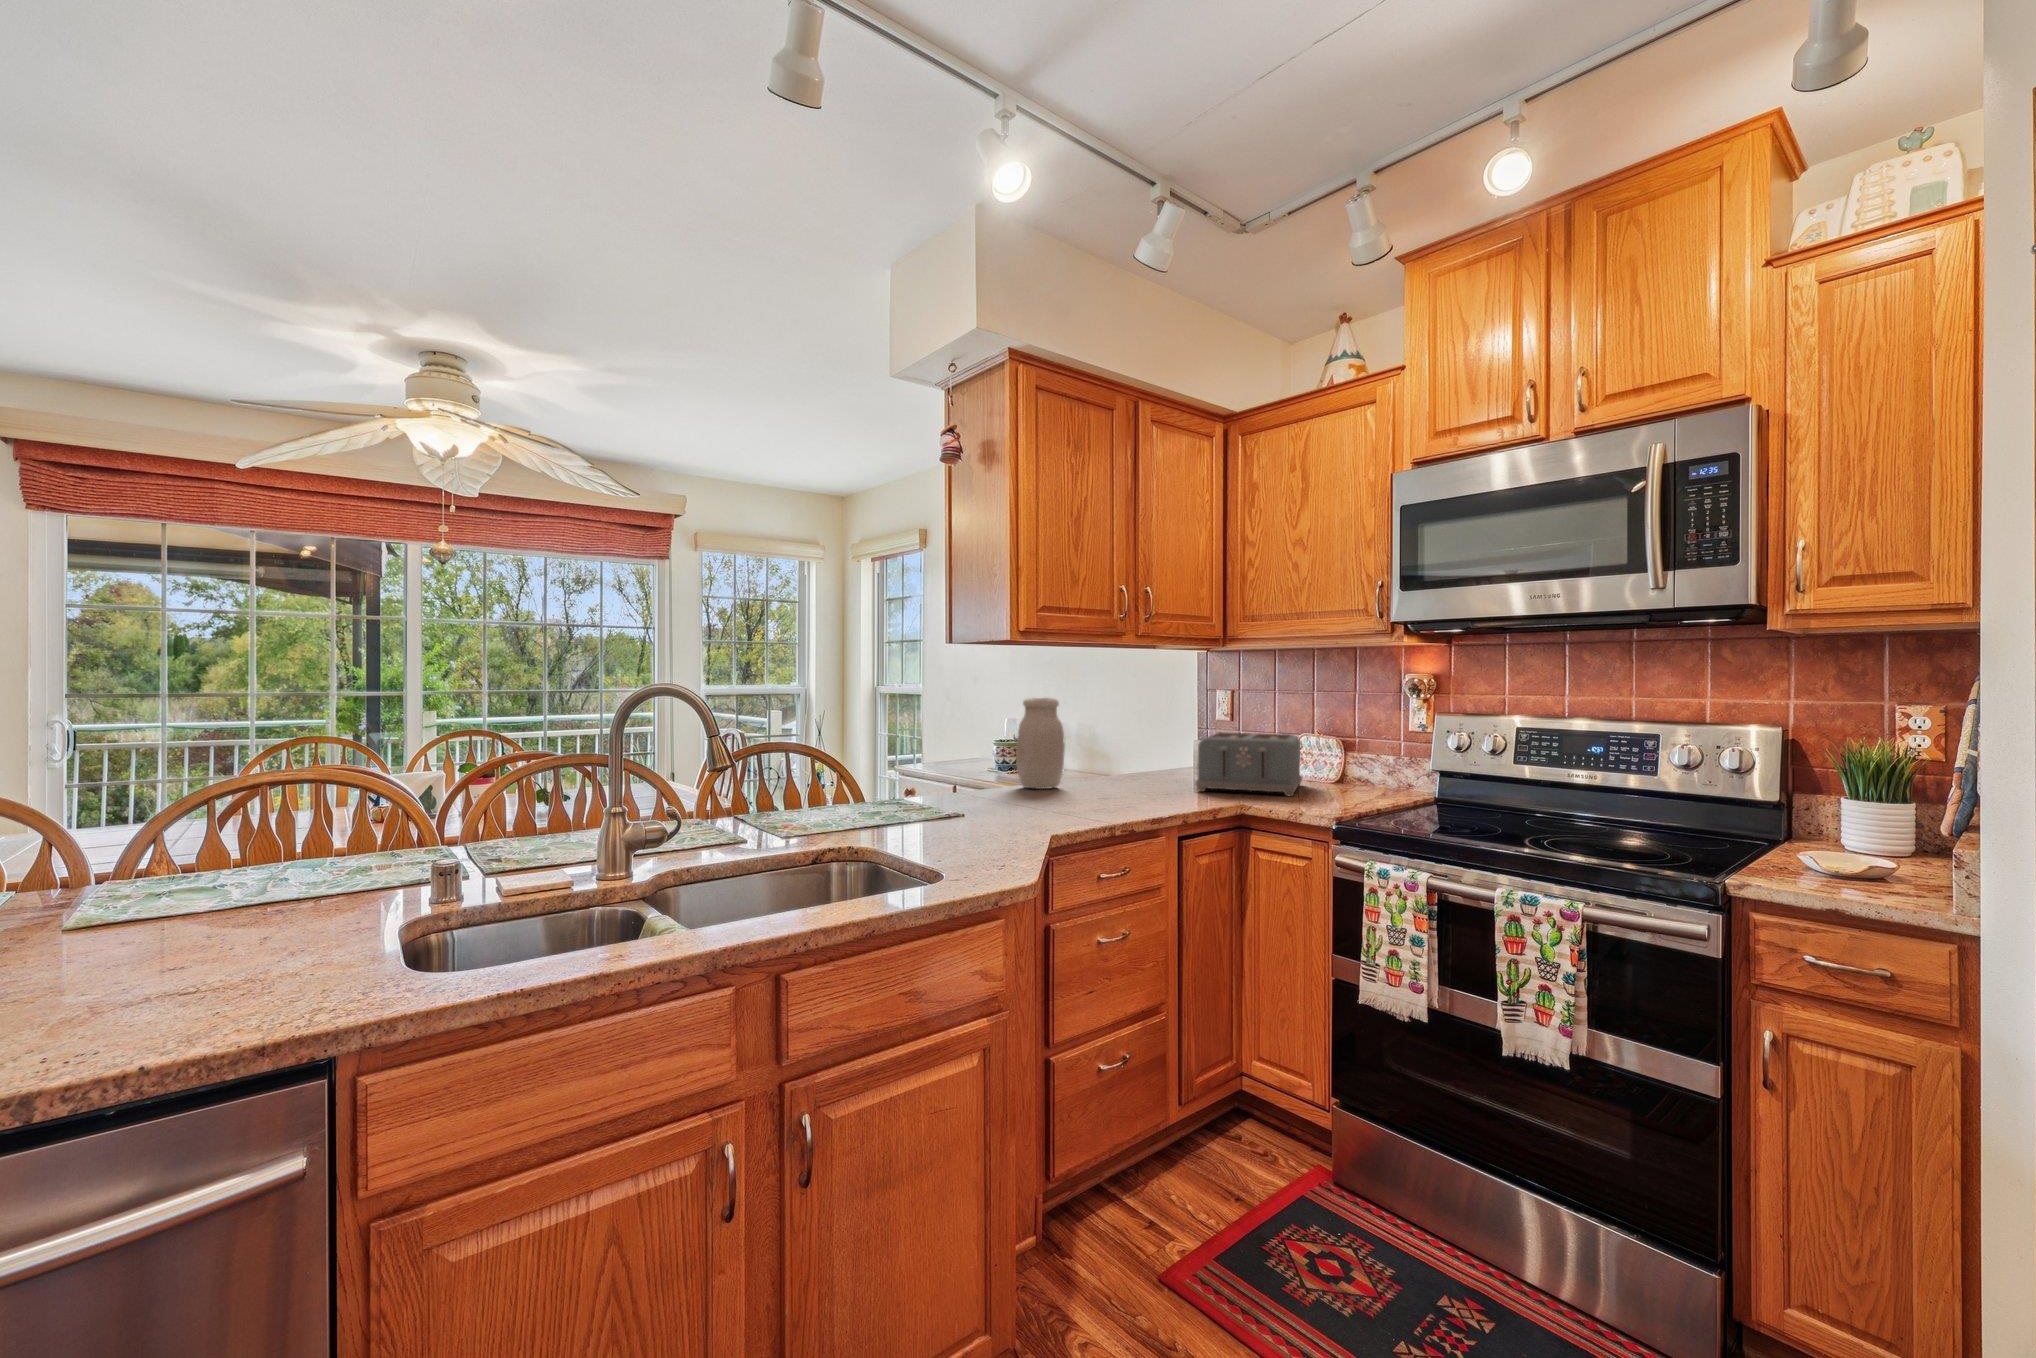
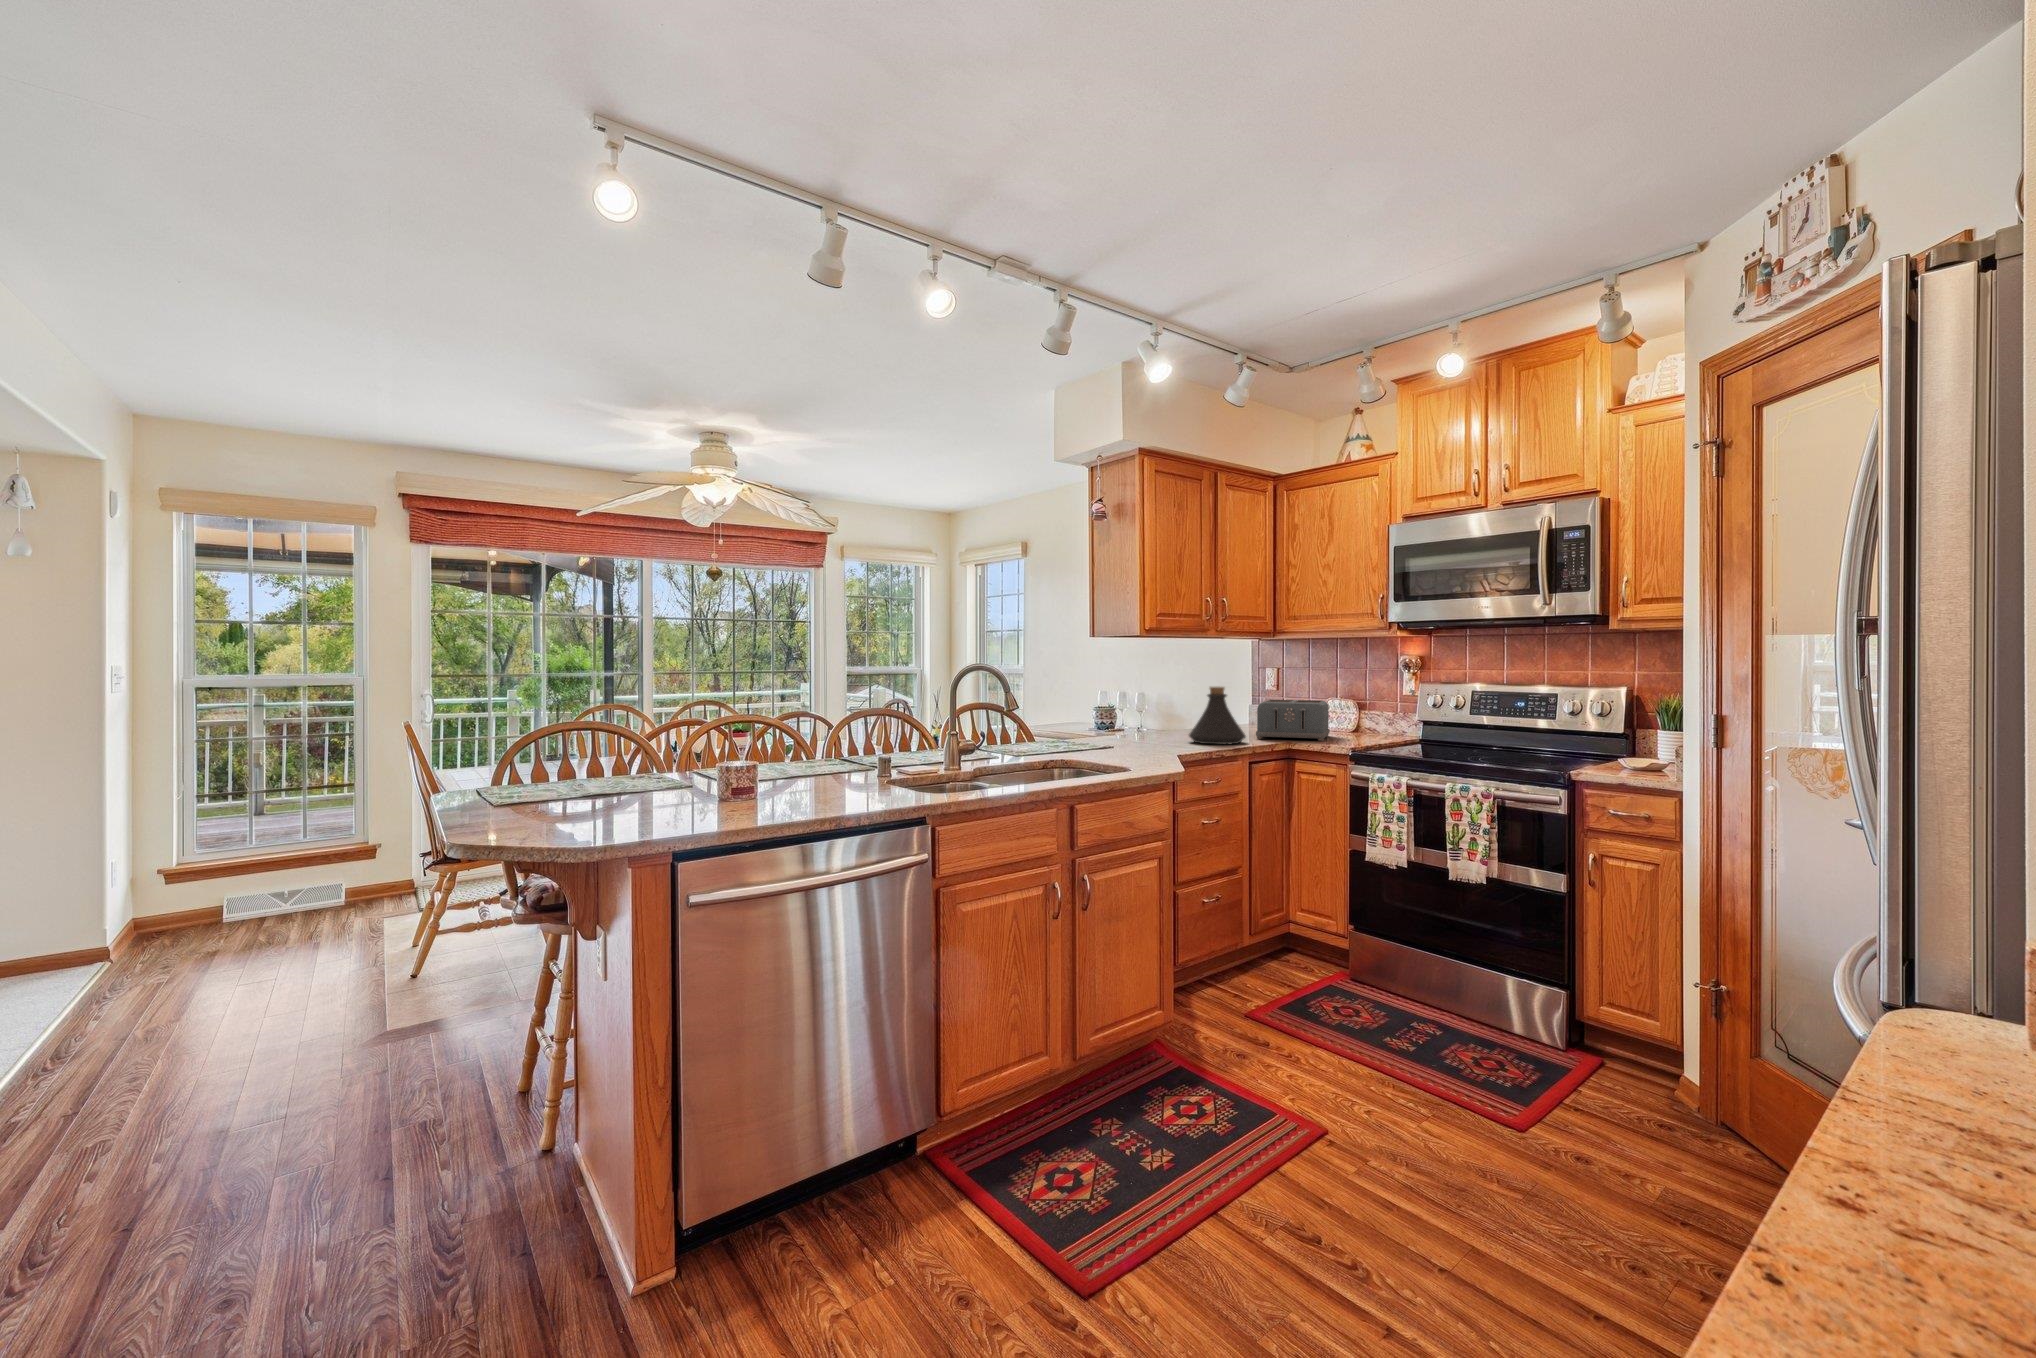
jar: present [1016,698,1065,789] -> none [1130,676,1164,738]
bottle: none [1093,715,1179,804] -> present [1189,687,1246,745]

